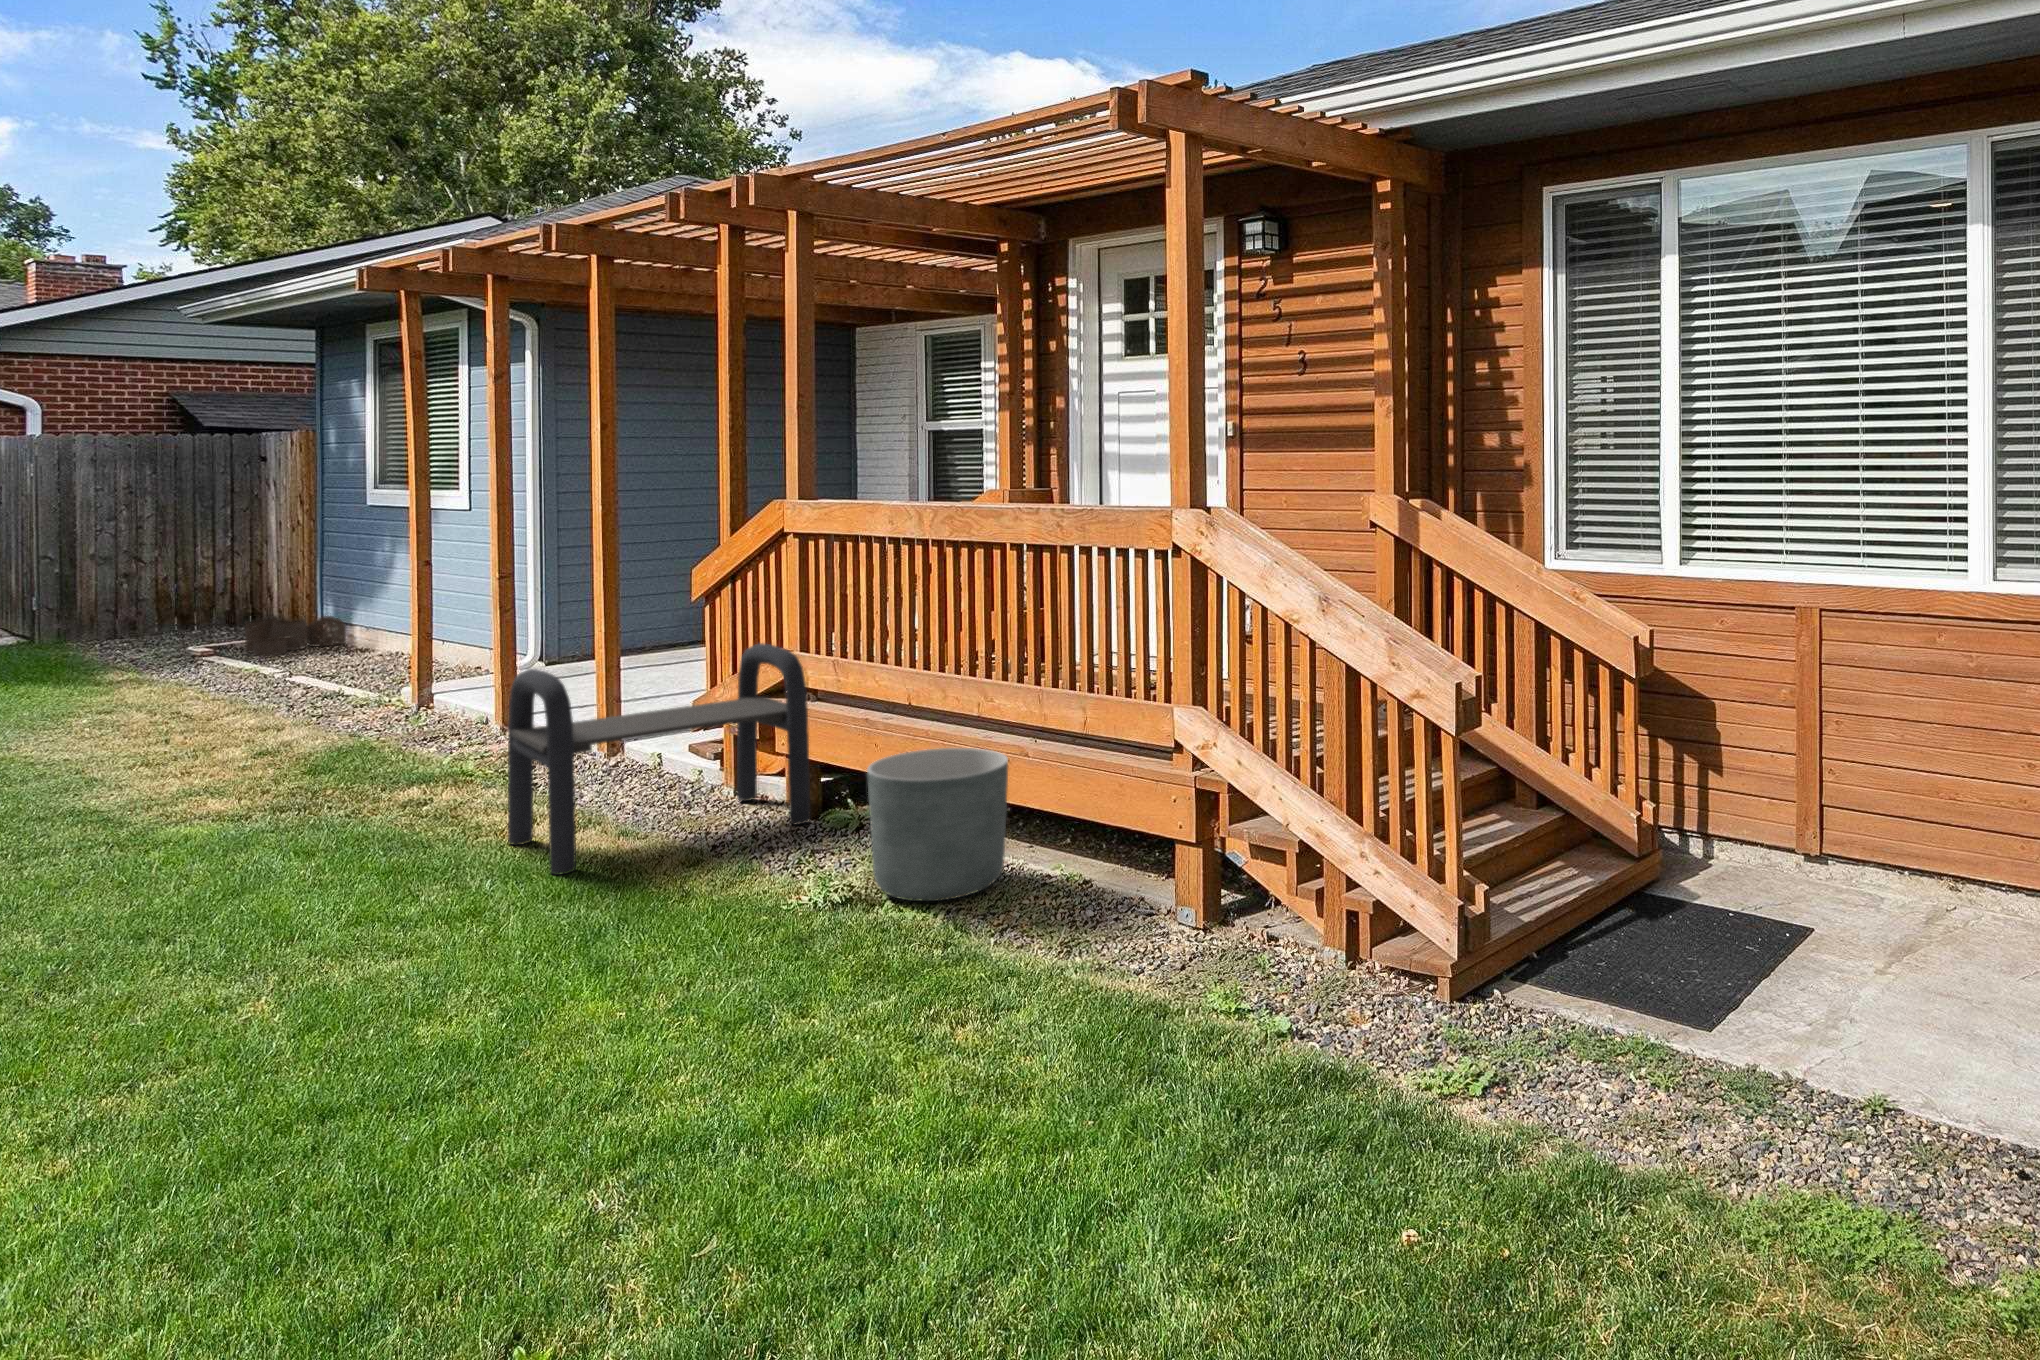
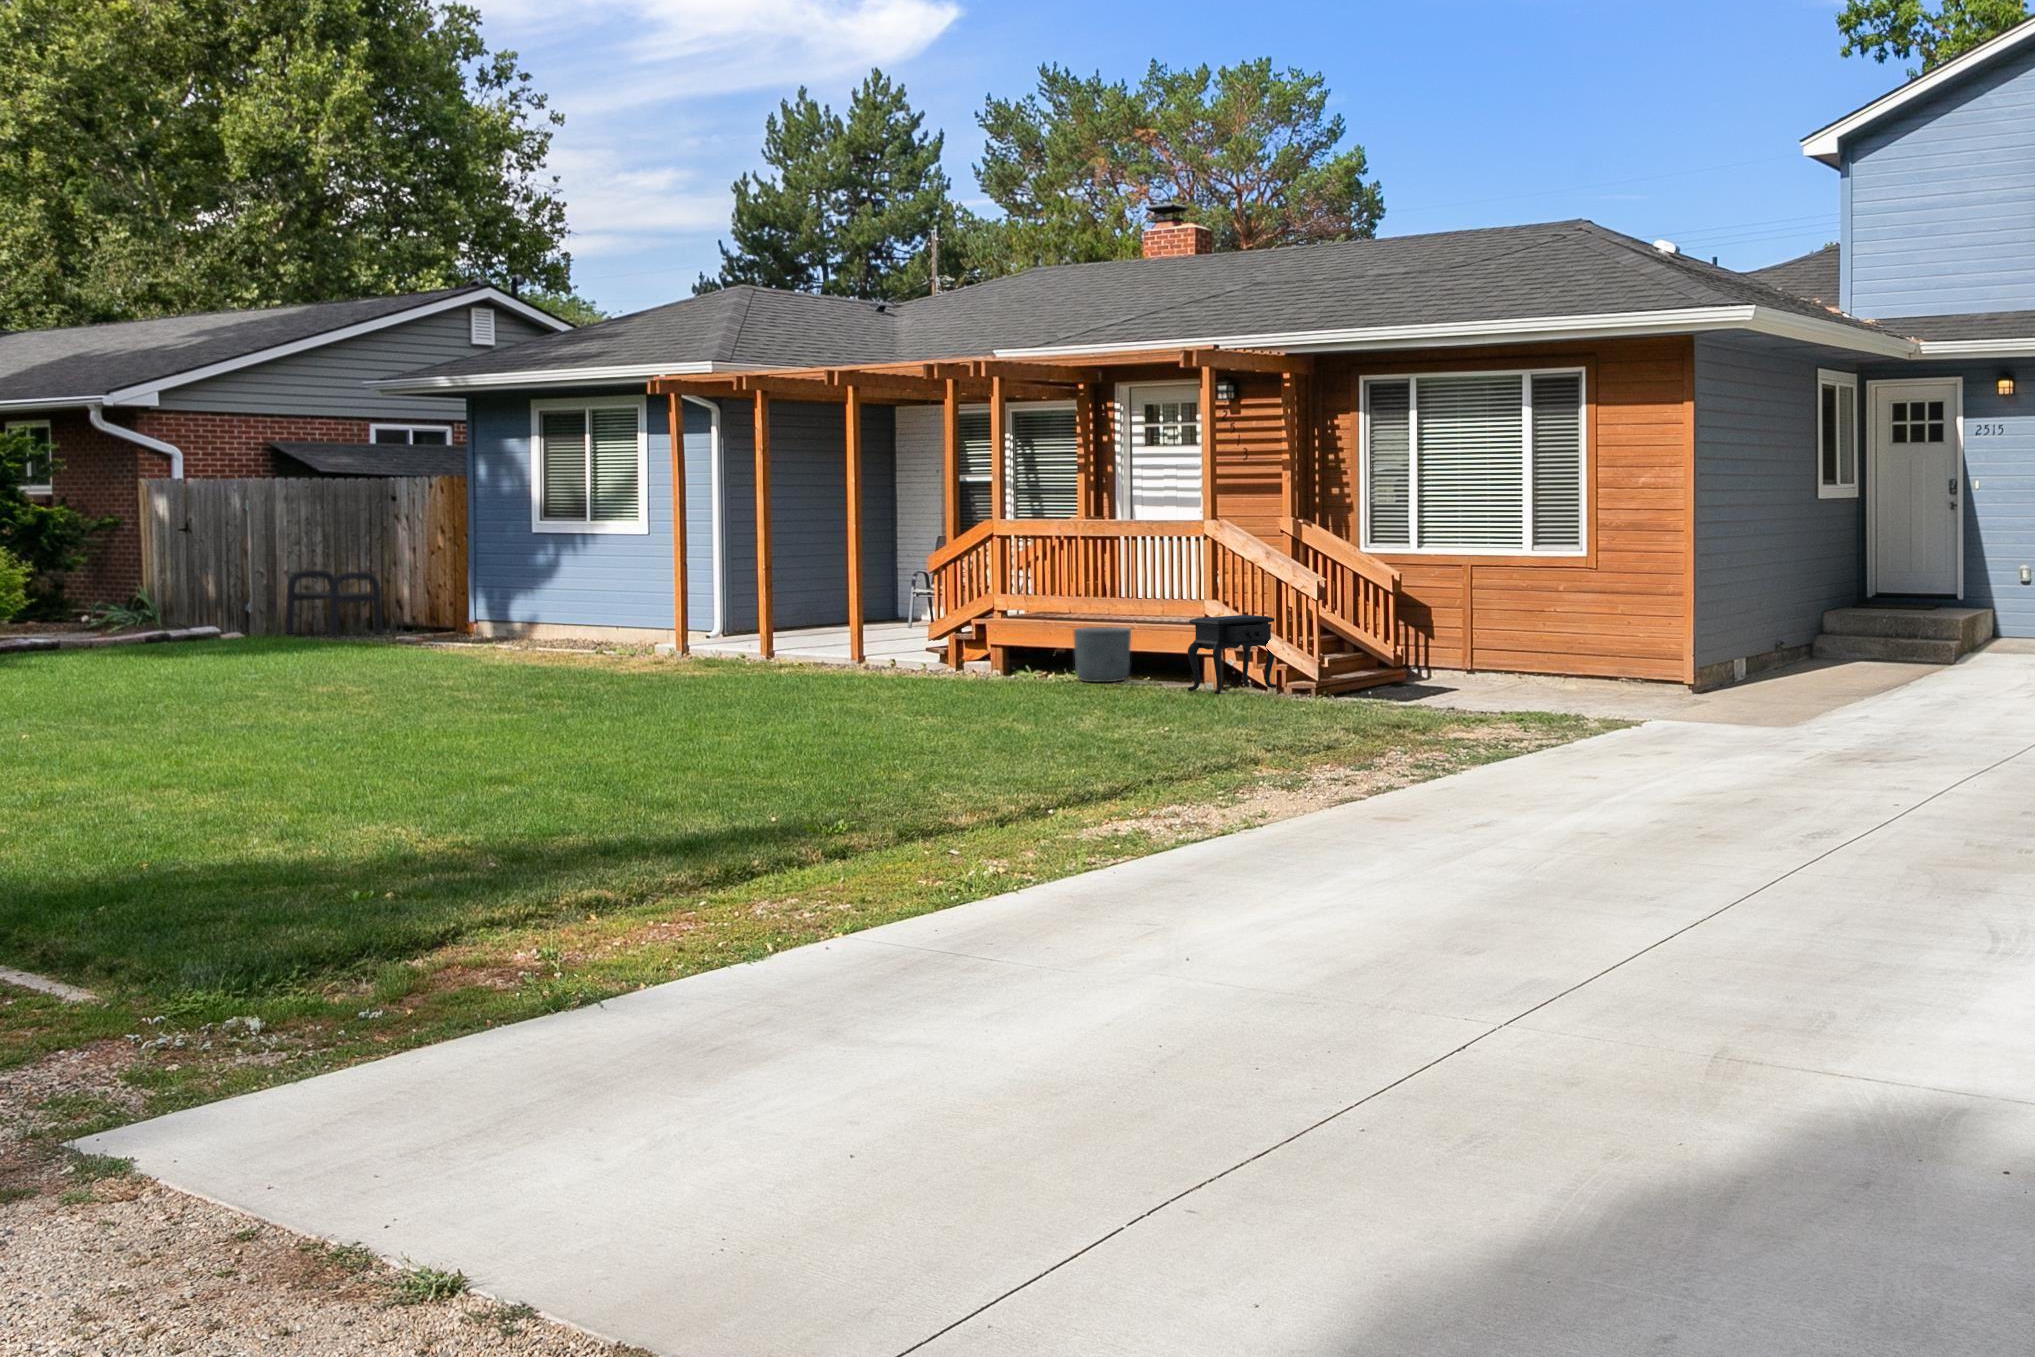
woven basket: present [245,615,346,656] -> none [452,611,514,639]
bench: present [508,643,810,875] -> present [286,570,383,637]
side table: none [1092,759,1344,1031] -> present [1188,615,1277,694]

